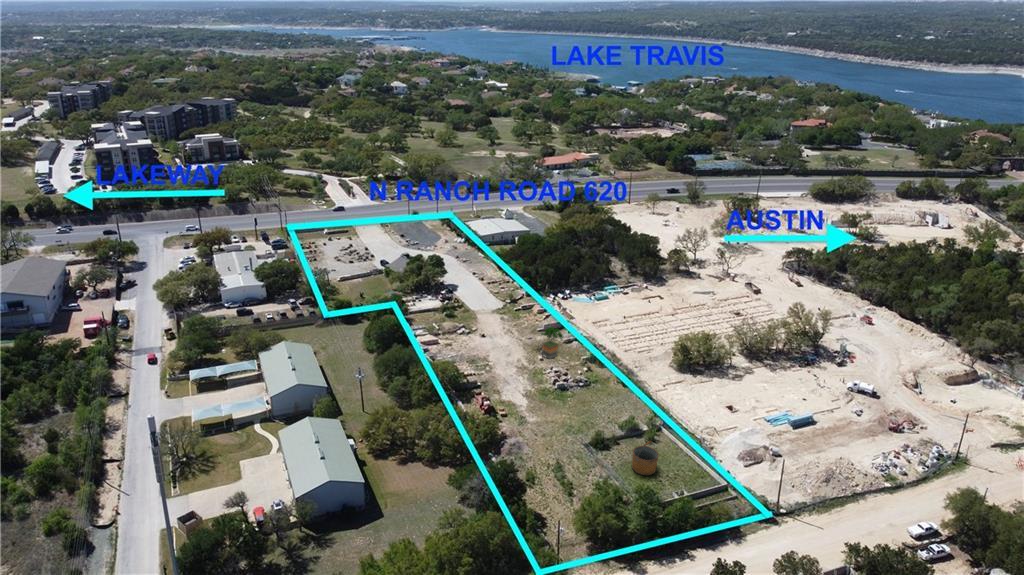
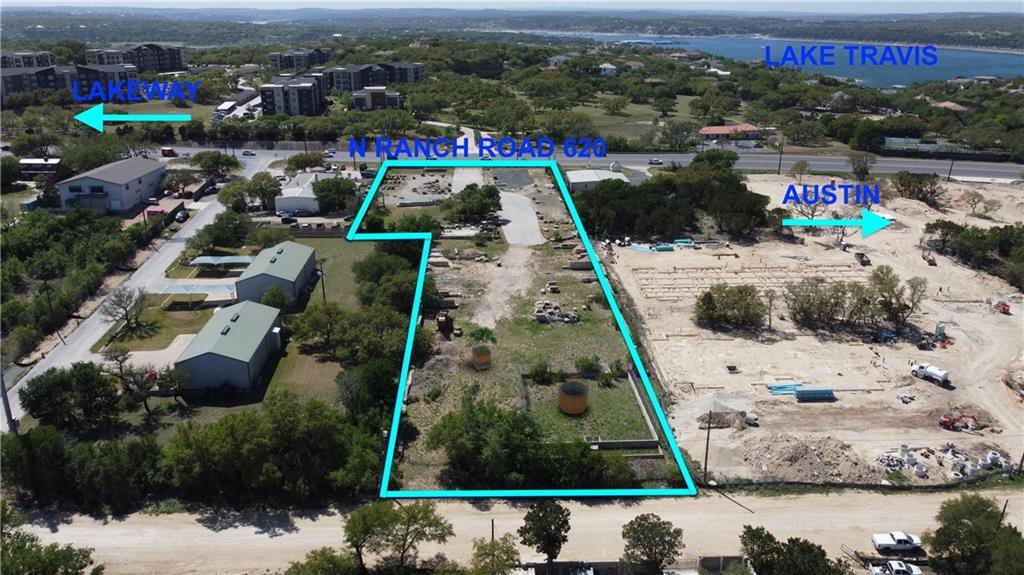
potted tree: present [541,327,563,359] -> present [469,327,497,370]

